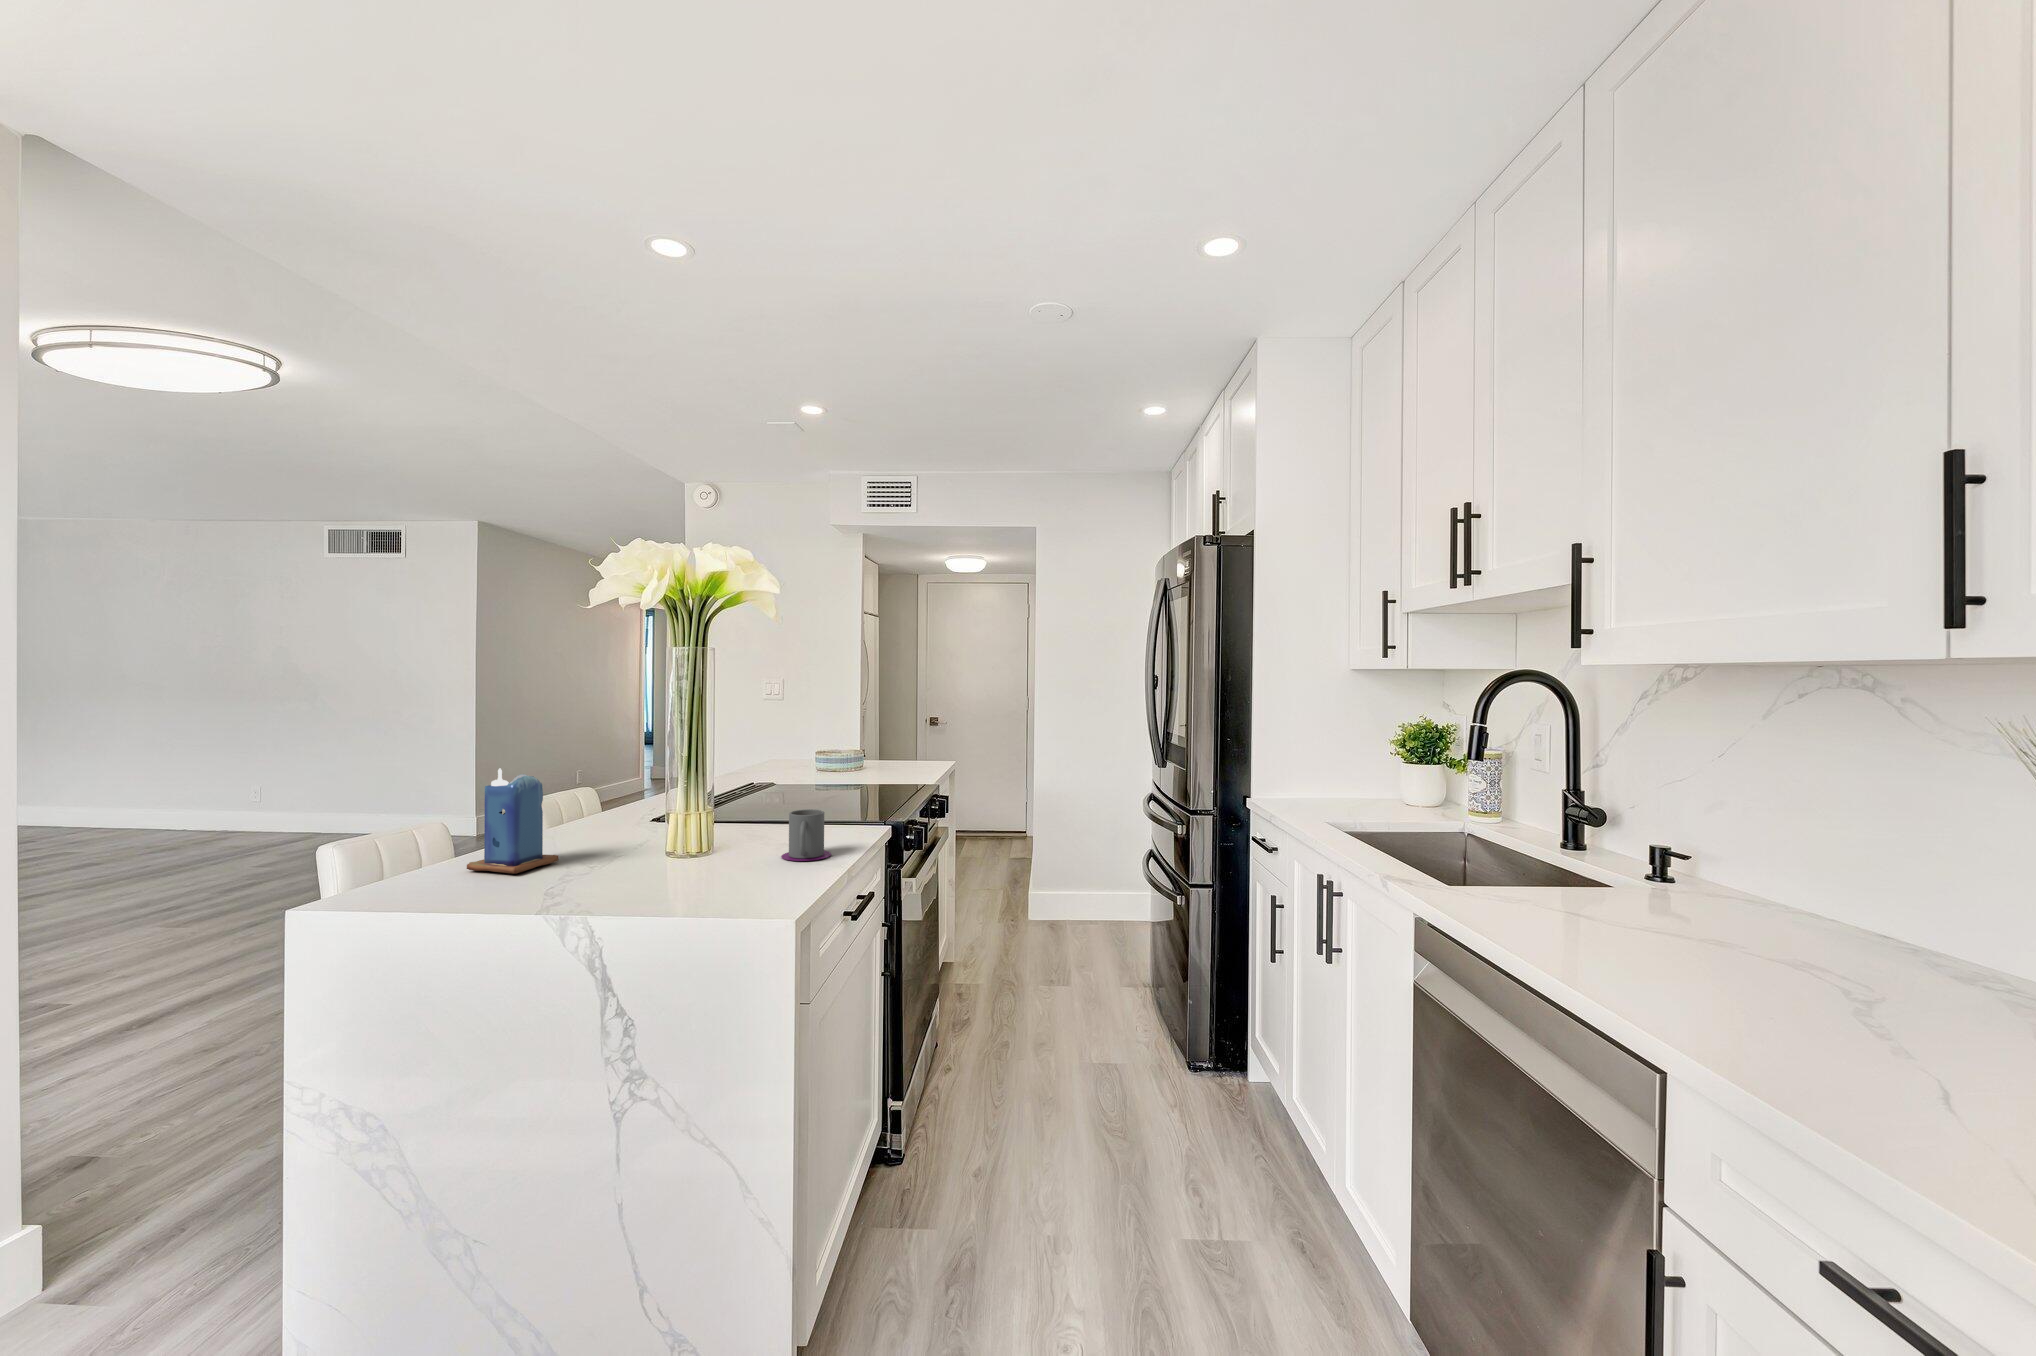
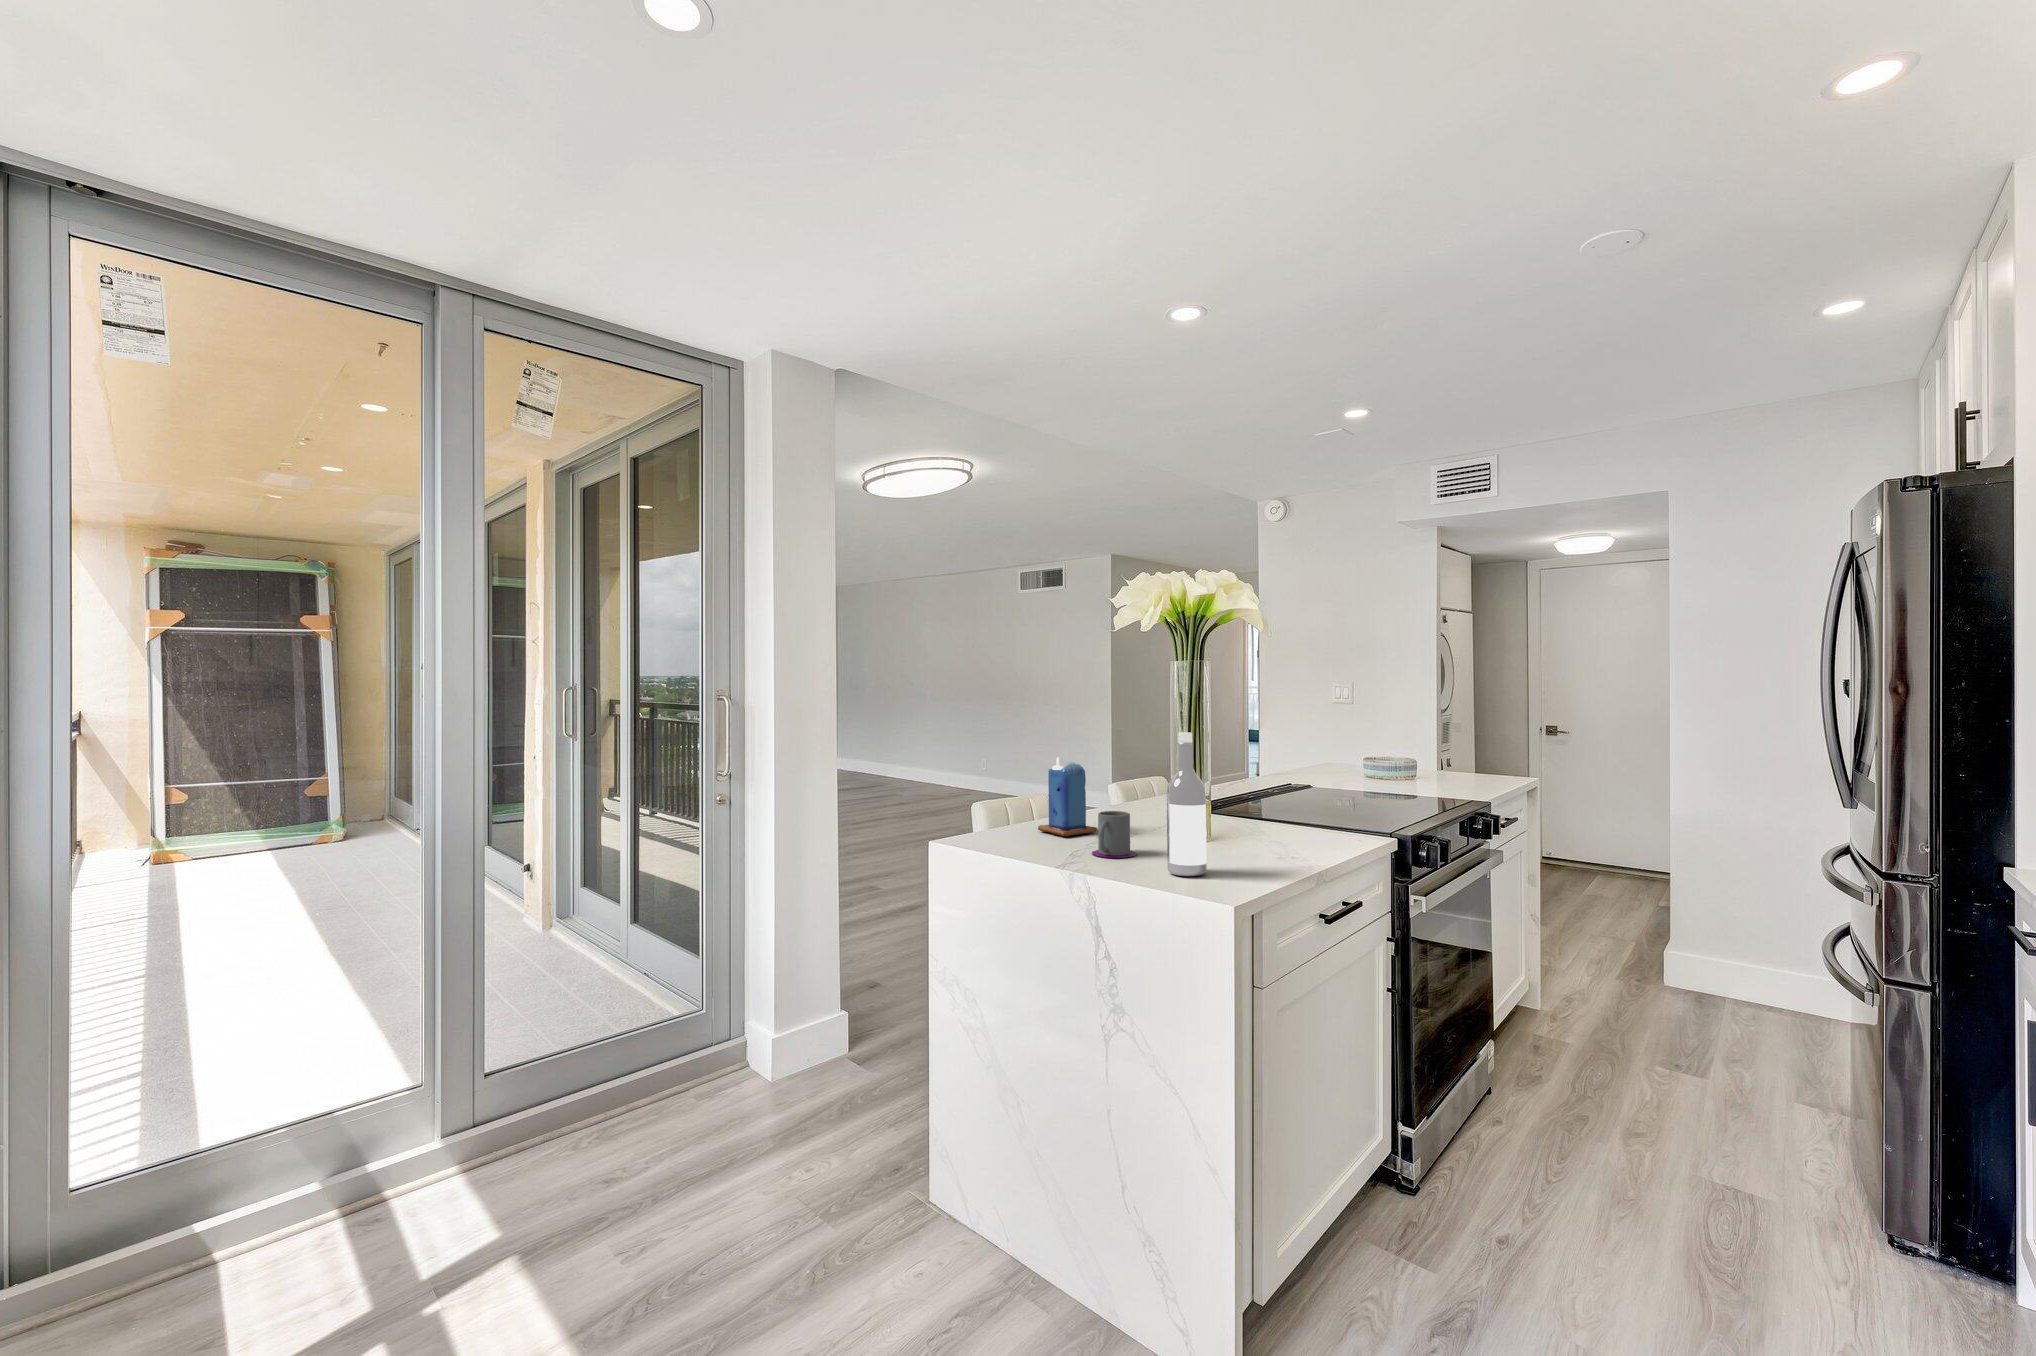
wine bottle: none [692,732,741,905] -> present [1167,732,1207,876]
mug: present [781,809,831,861] -> present [1092,811,1137,858]

